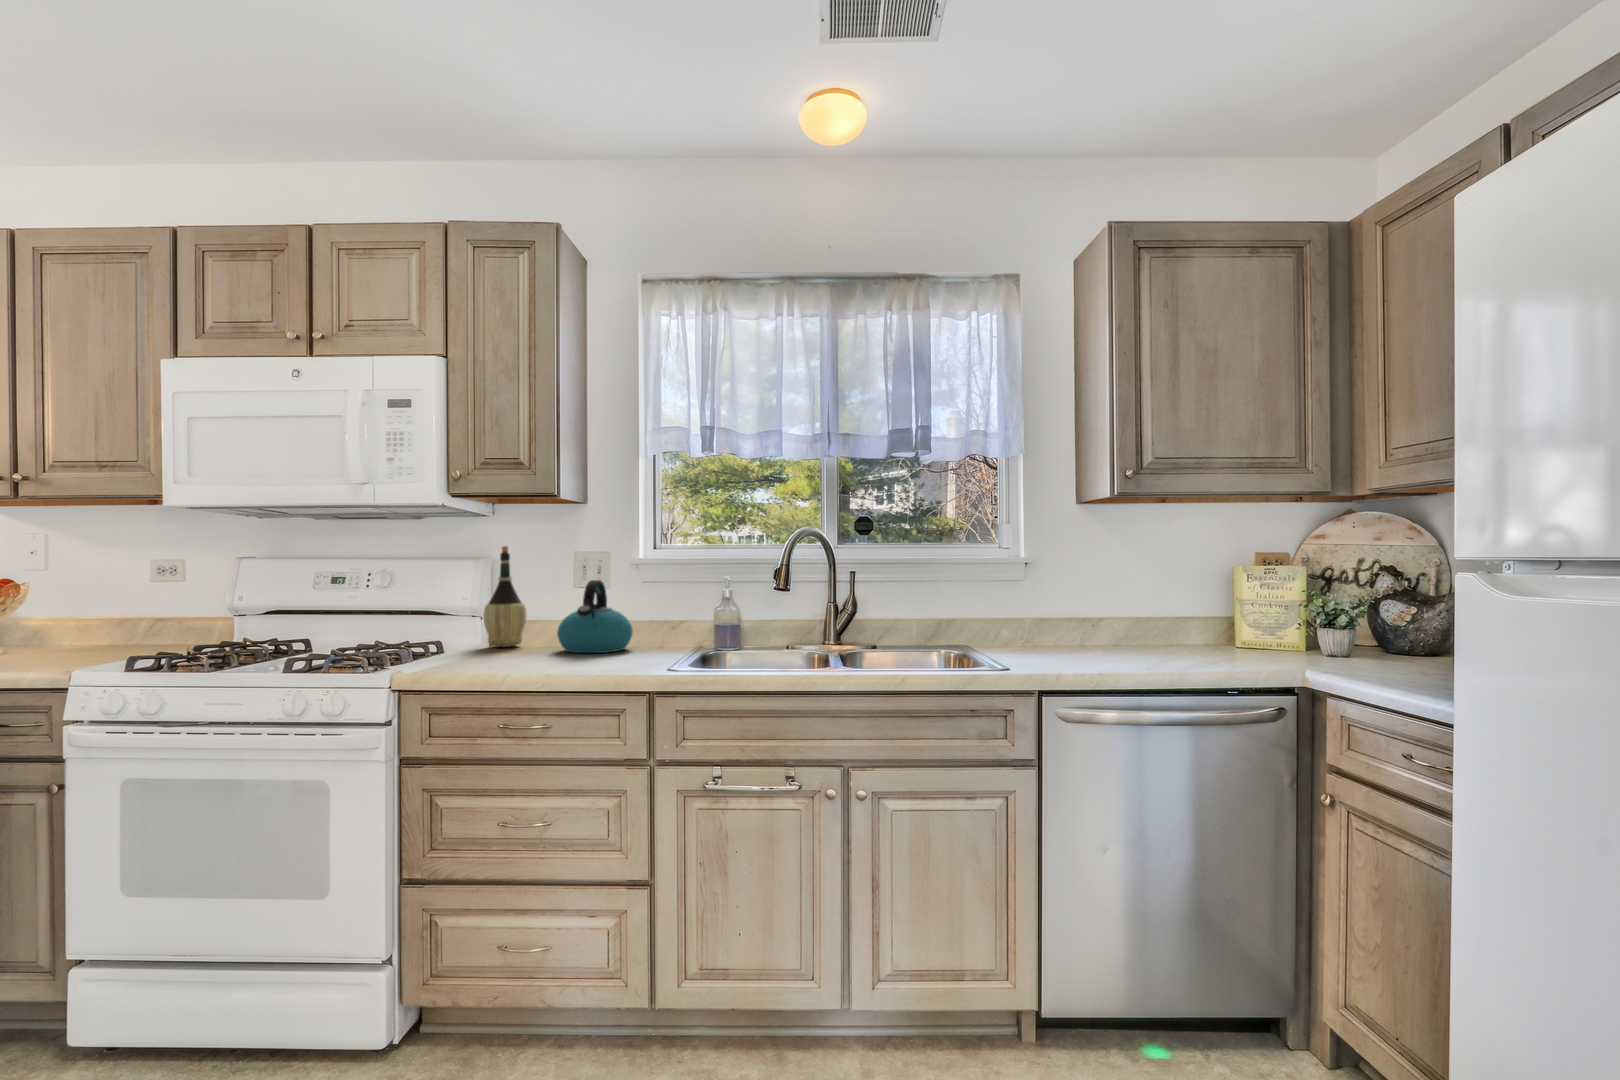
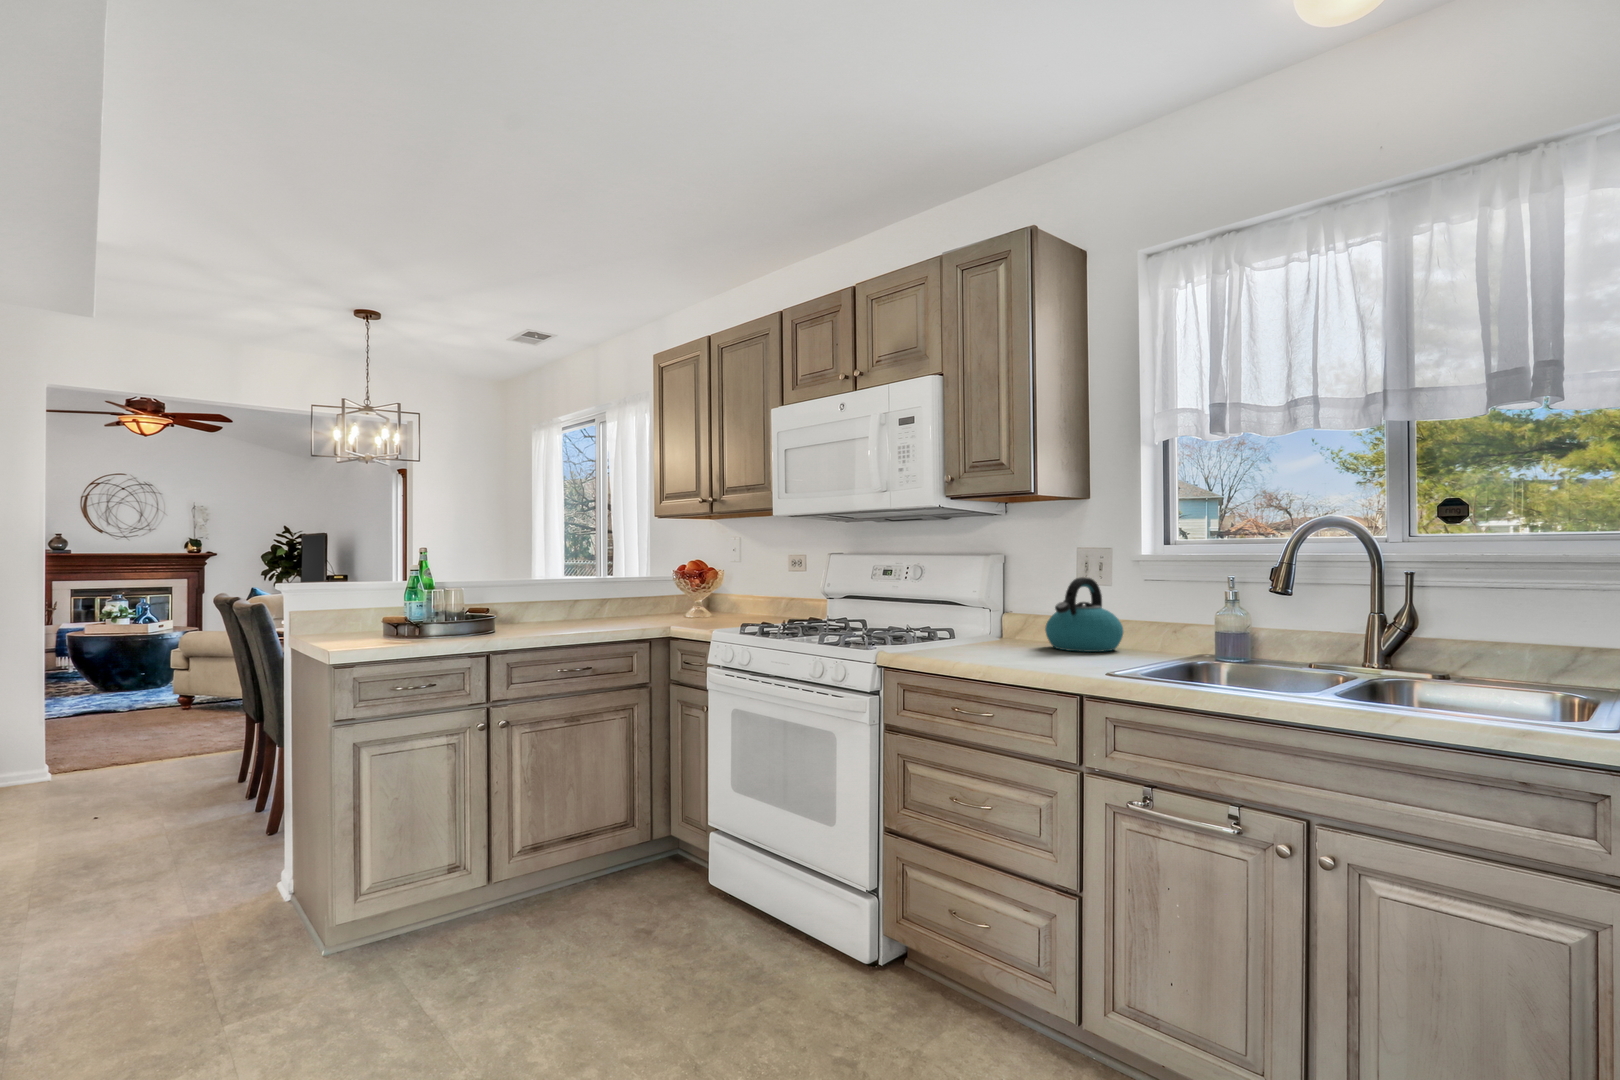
wine bottle: present [484,546,526,647] -> none [993,543,1032,638]

